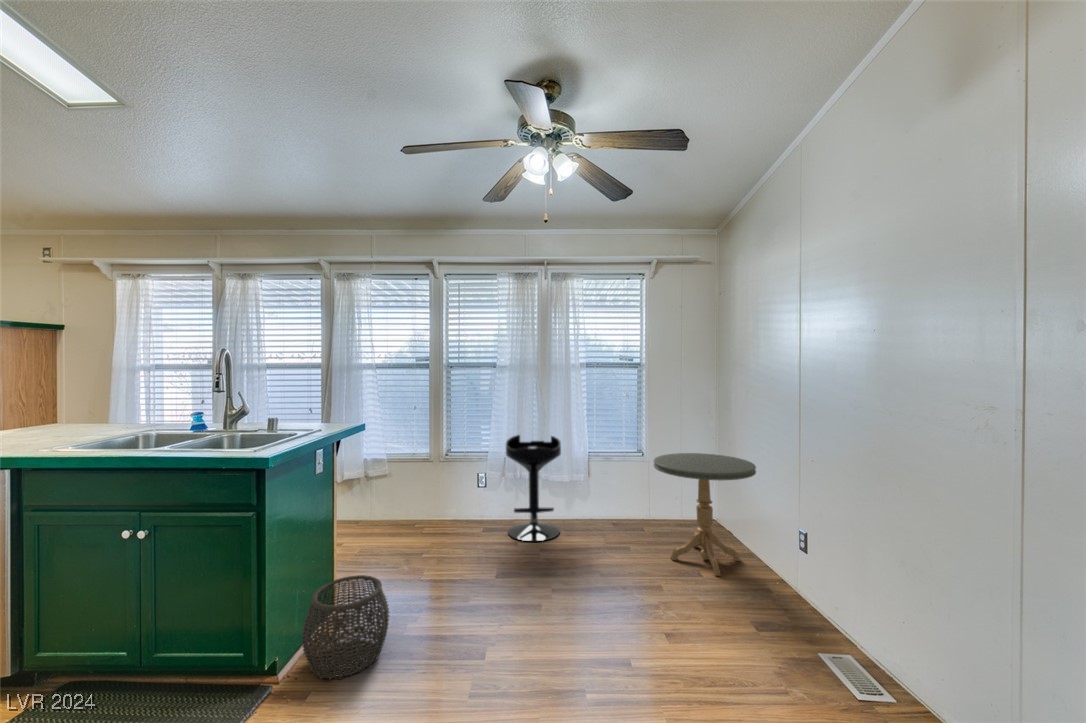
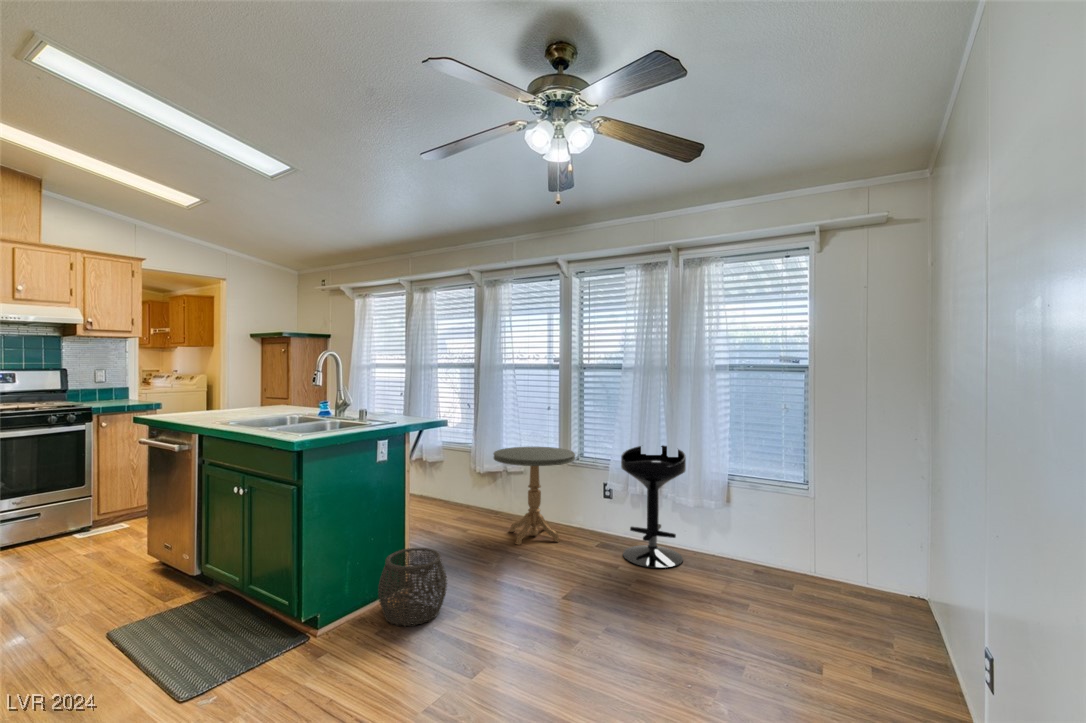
side table: present [654,453,756,576] -> present [494,447,575,545]

